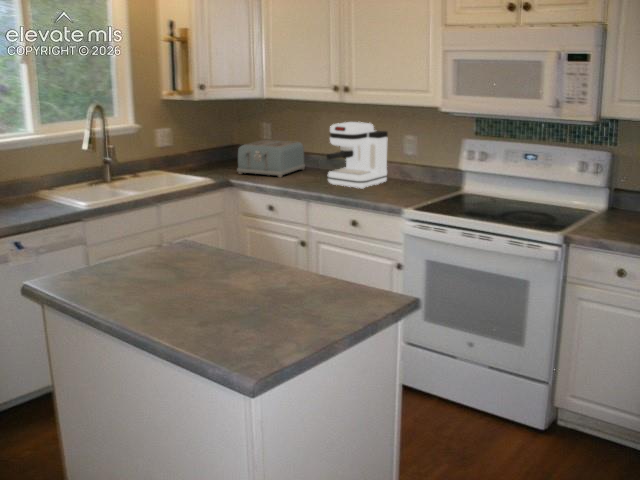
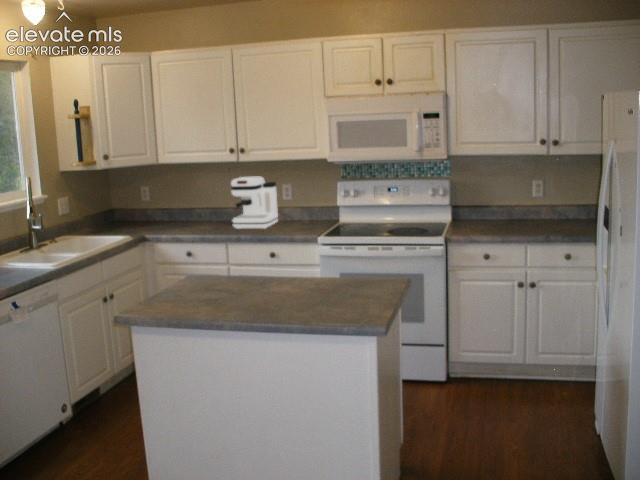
toaster: present [237,140,305,177] -> none [140,199,195,231]

